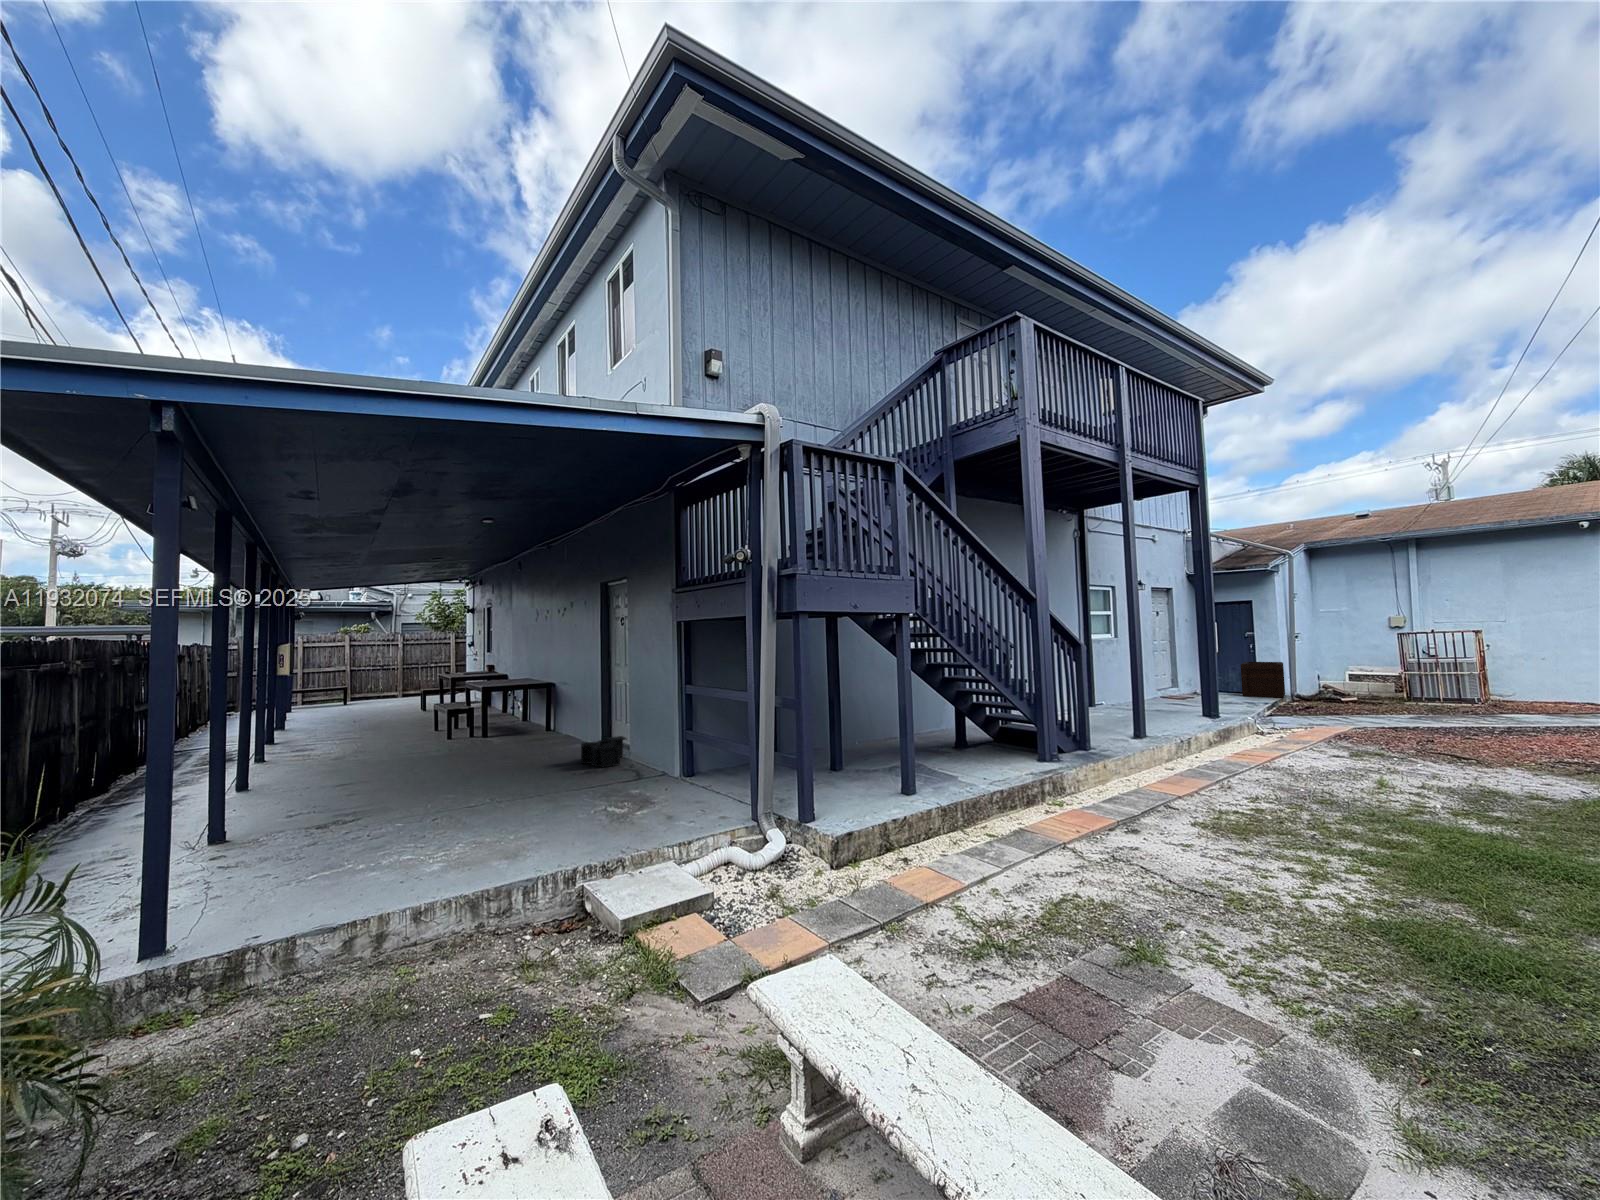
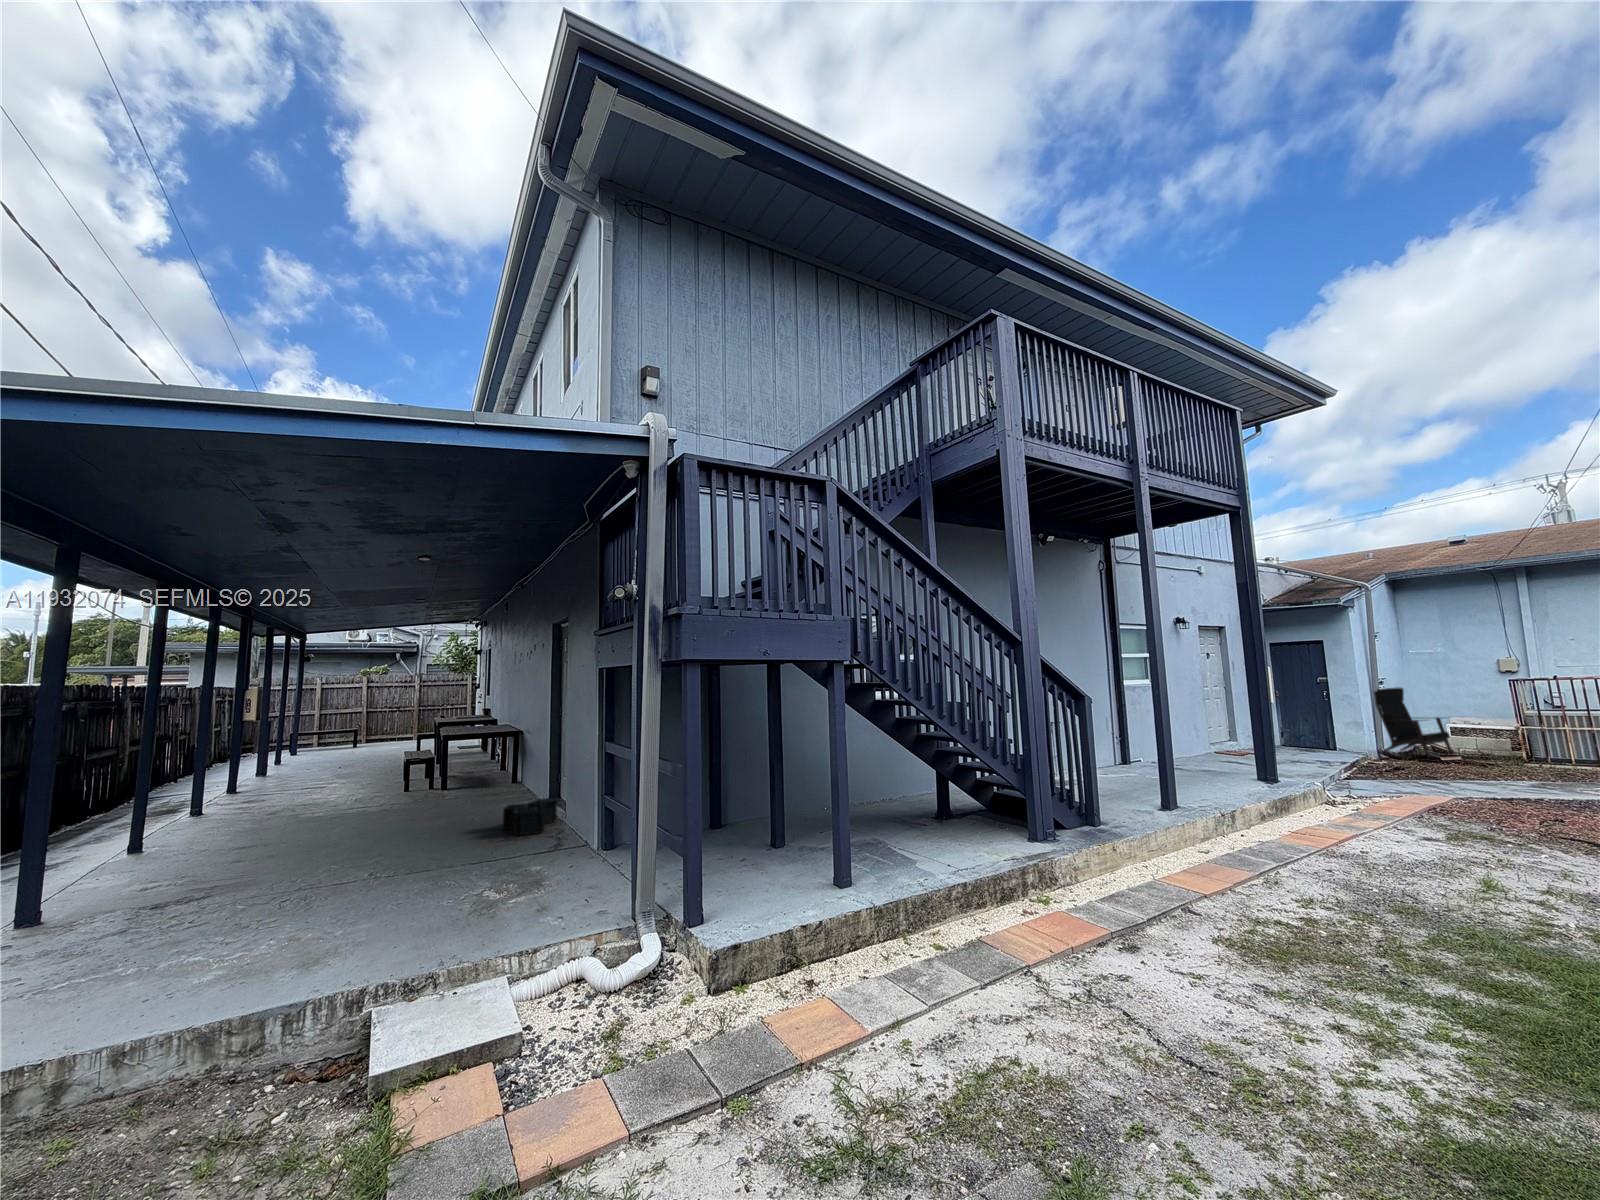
lounge chair: none [1290,640,1351,698] -> present [1374,688,1453,758]
wooden crate: present [1241,662,1285,698] -> none [1313,713,1371,757]

